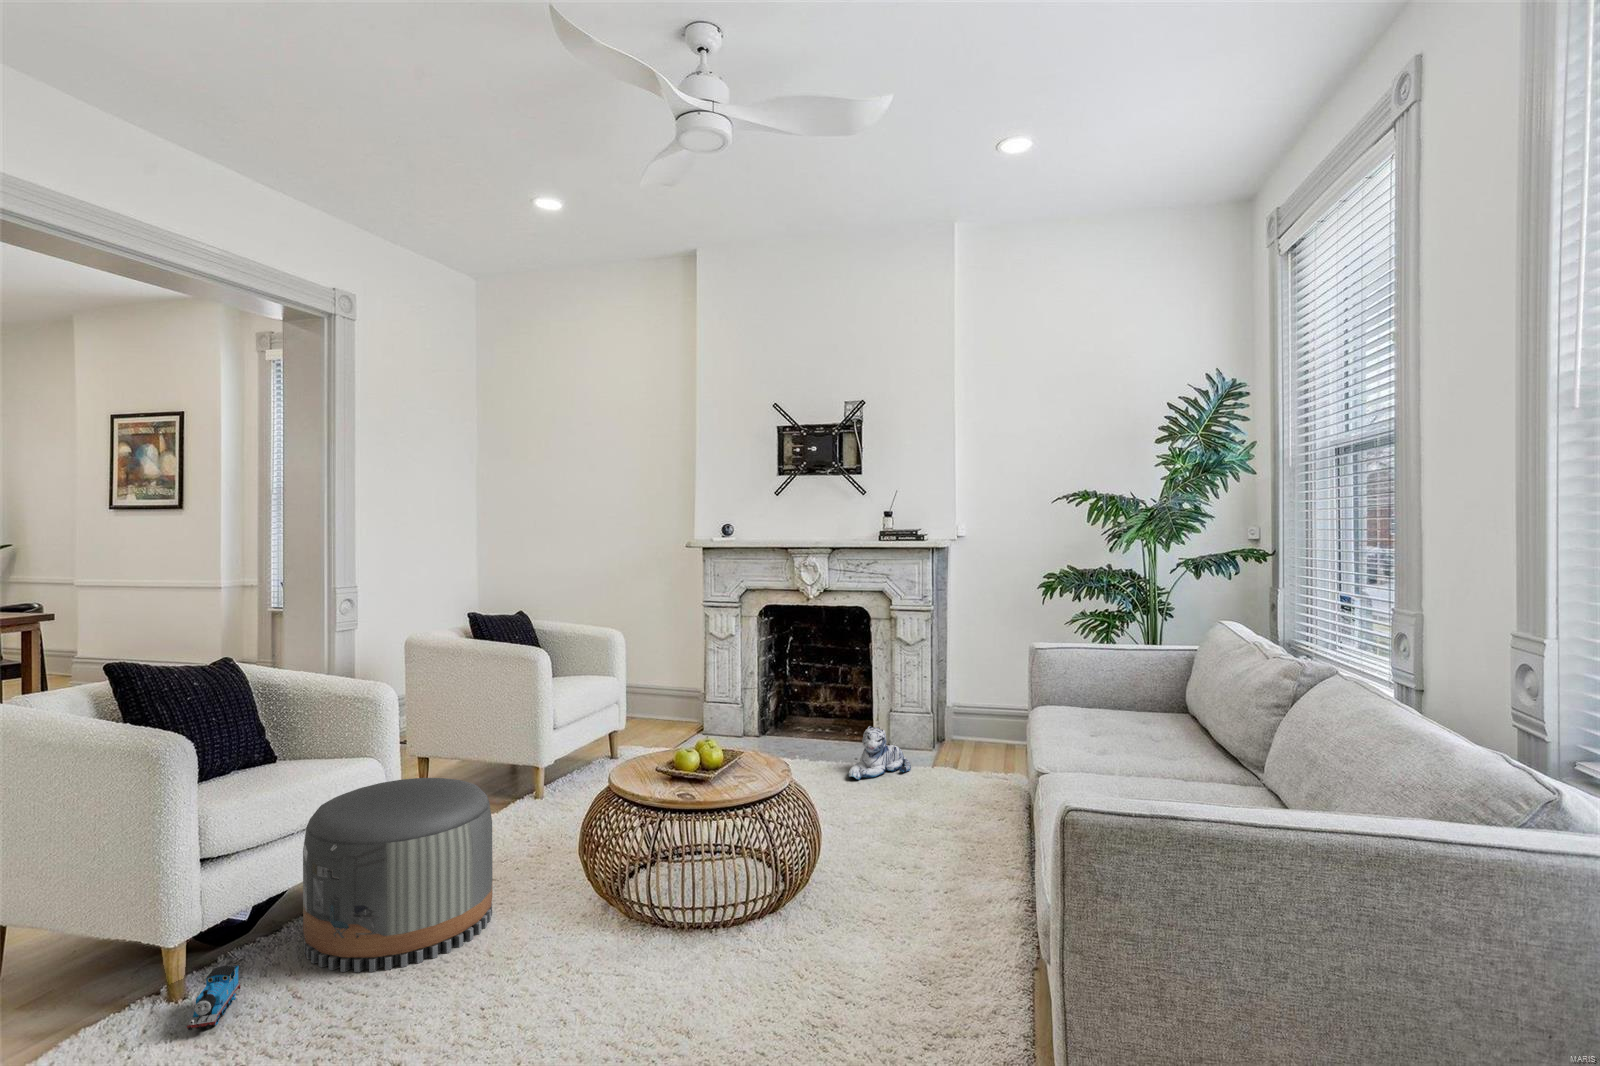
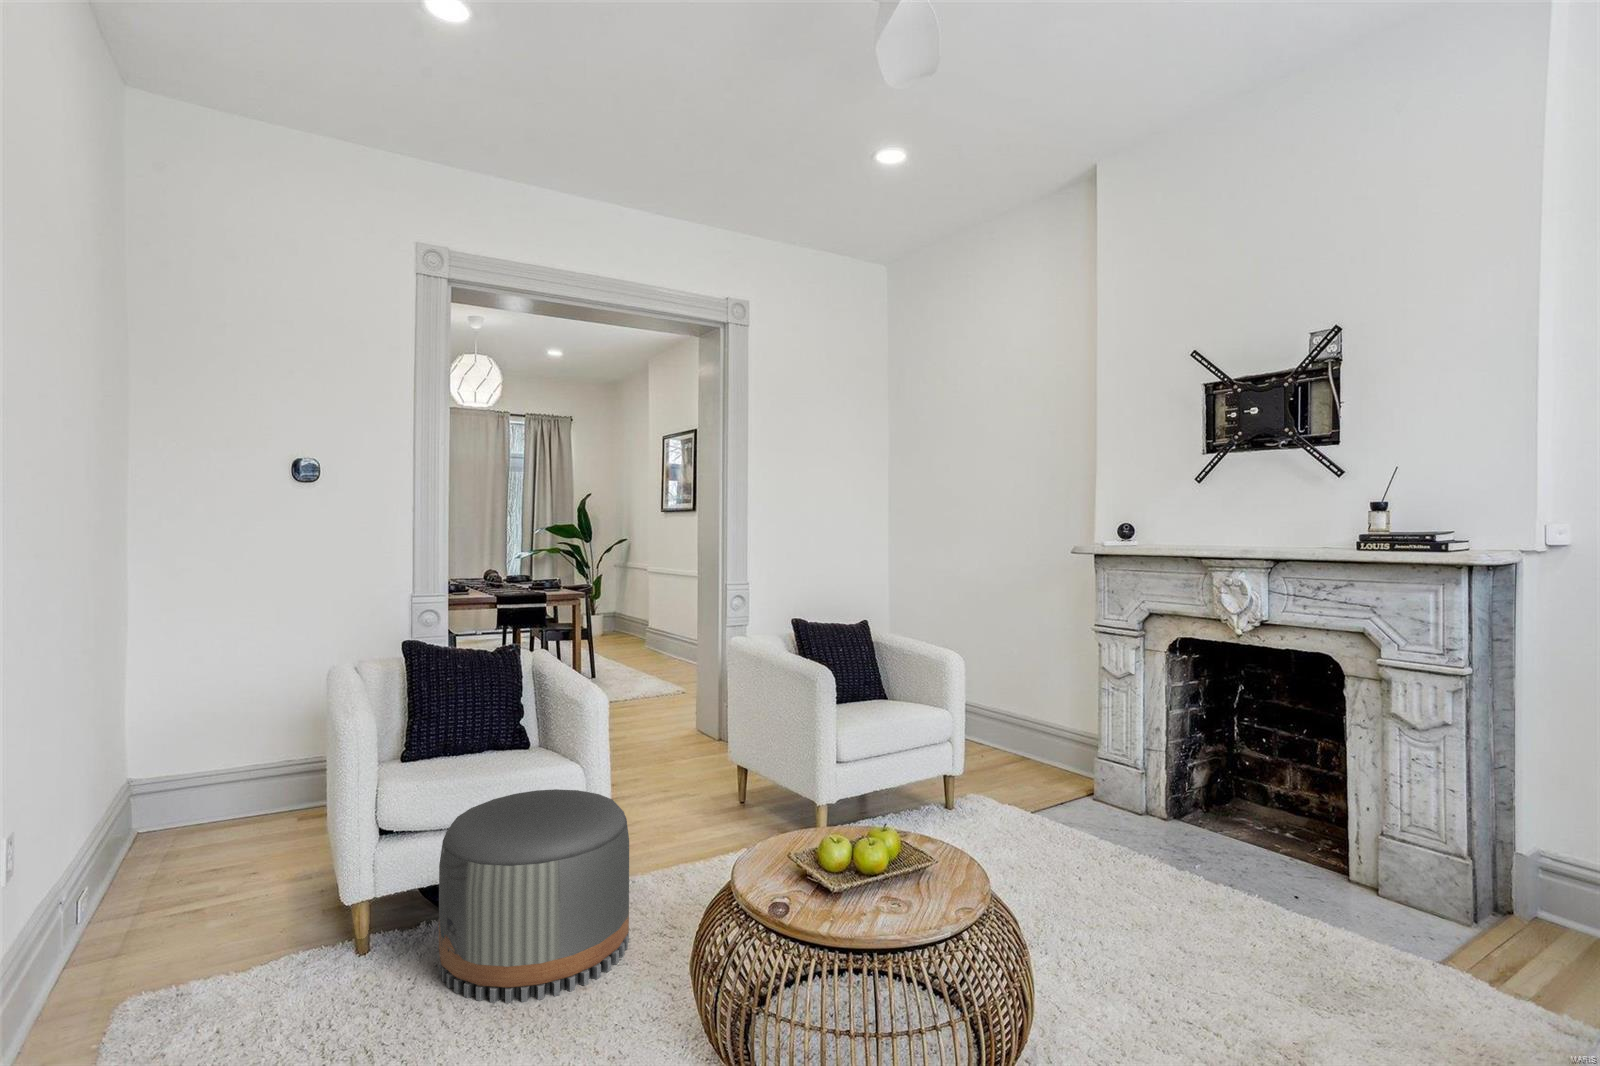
plush toy: present [848,726,911,780] -> none [1234,855,1382,953]
toy train: present [187,966,240,1031] -> none [289,937,368,996]

